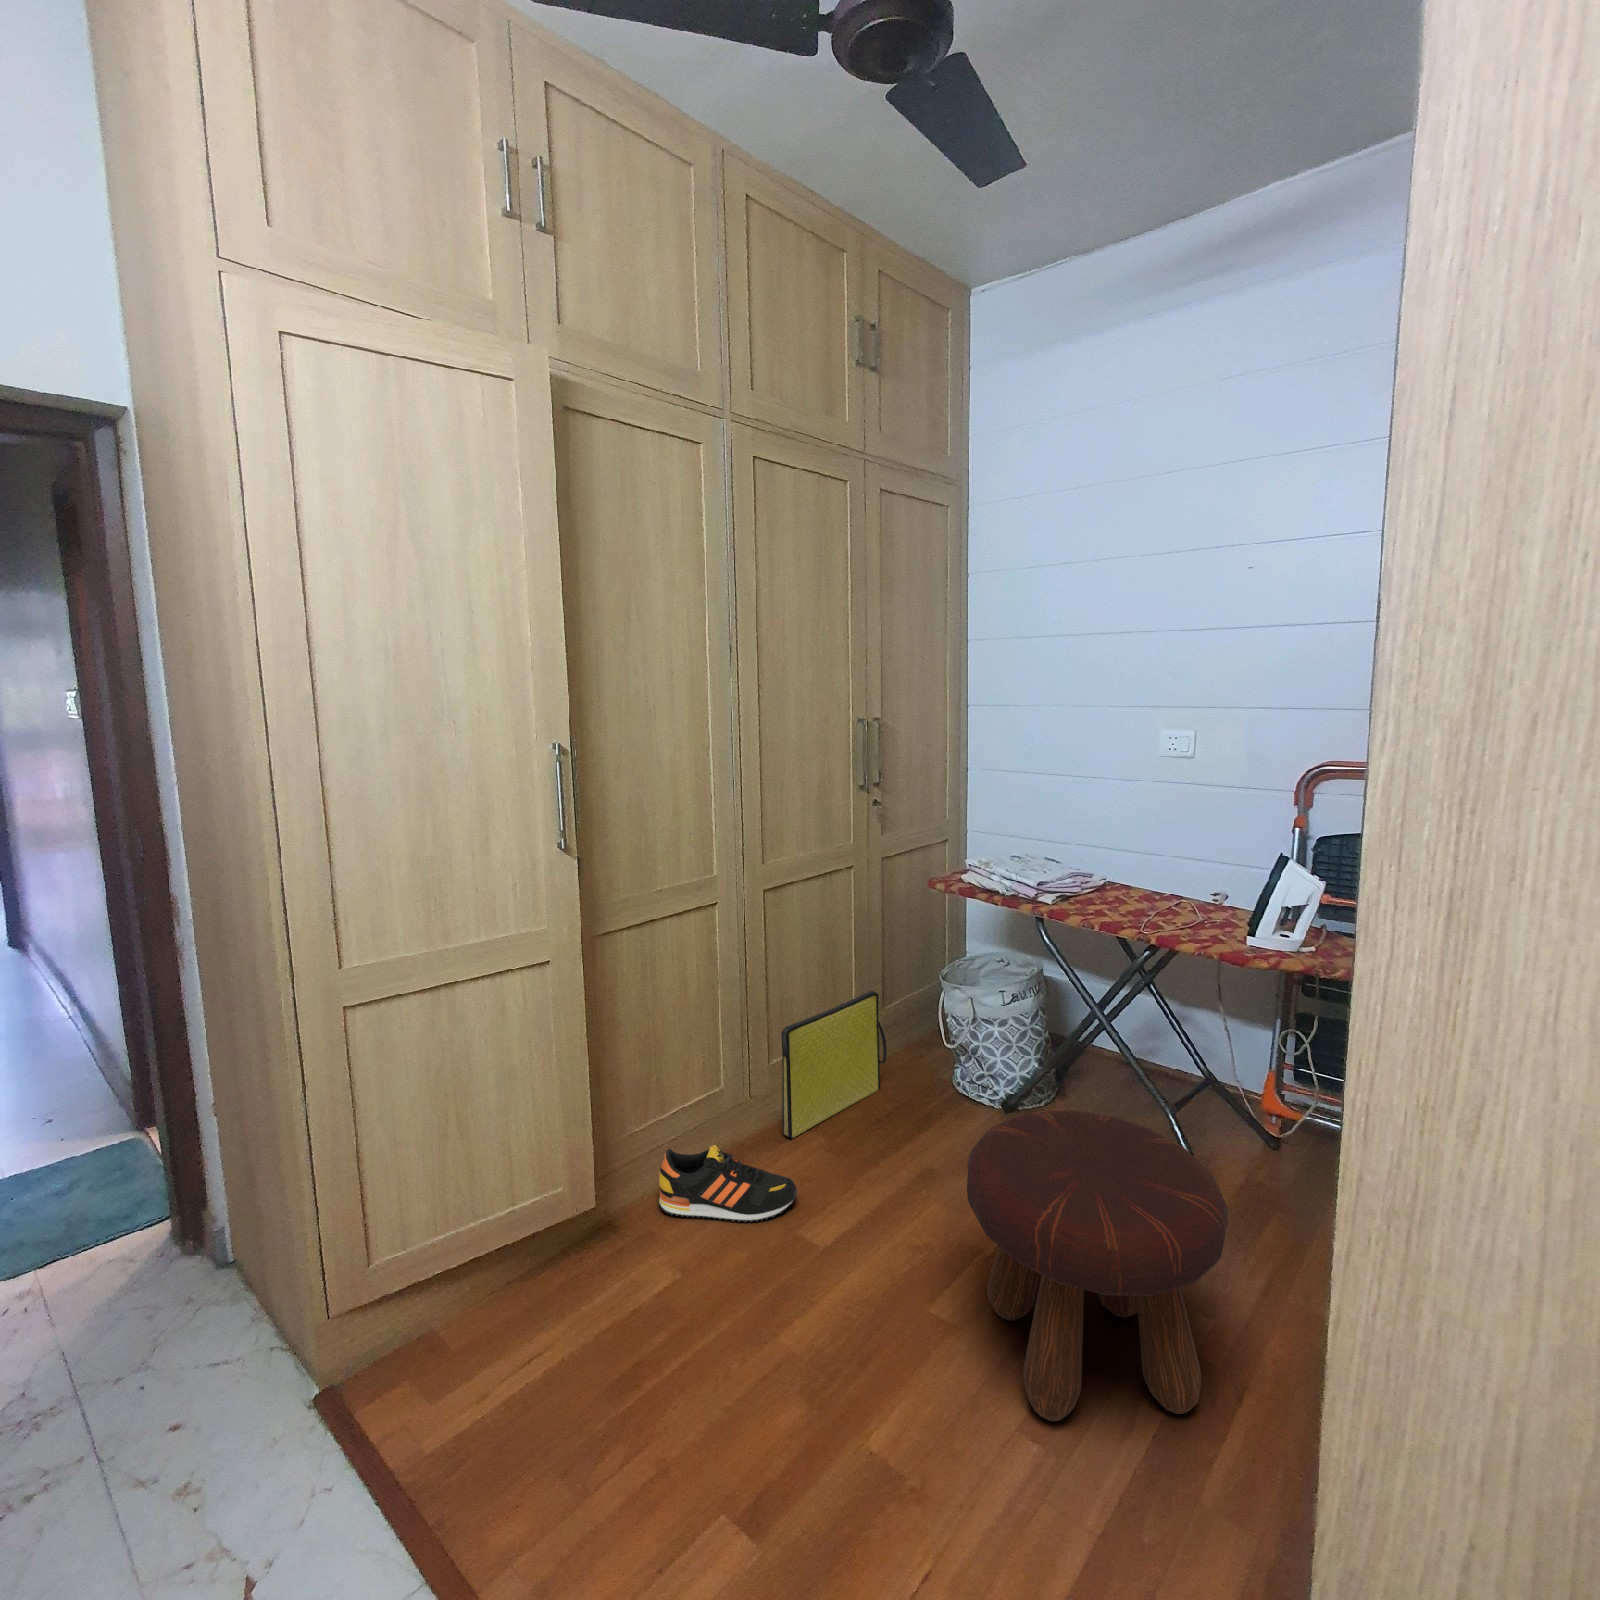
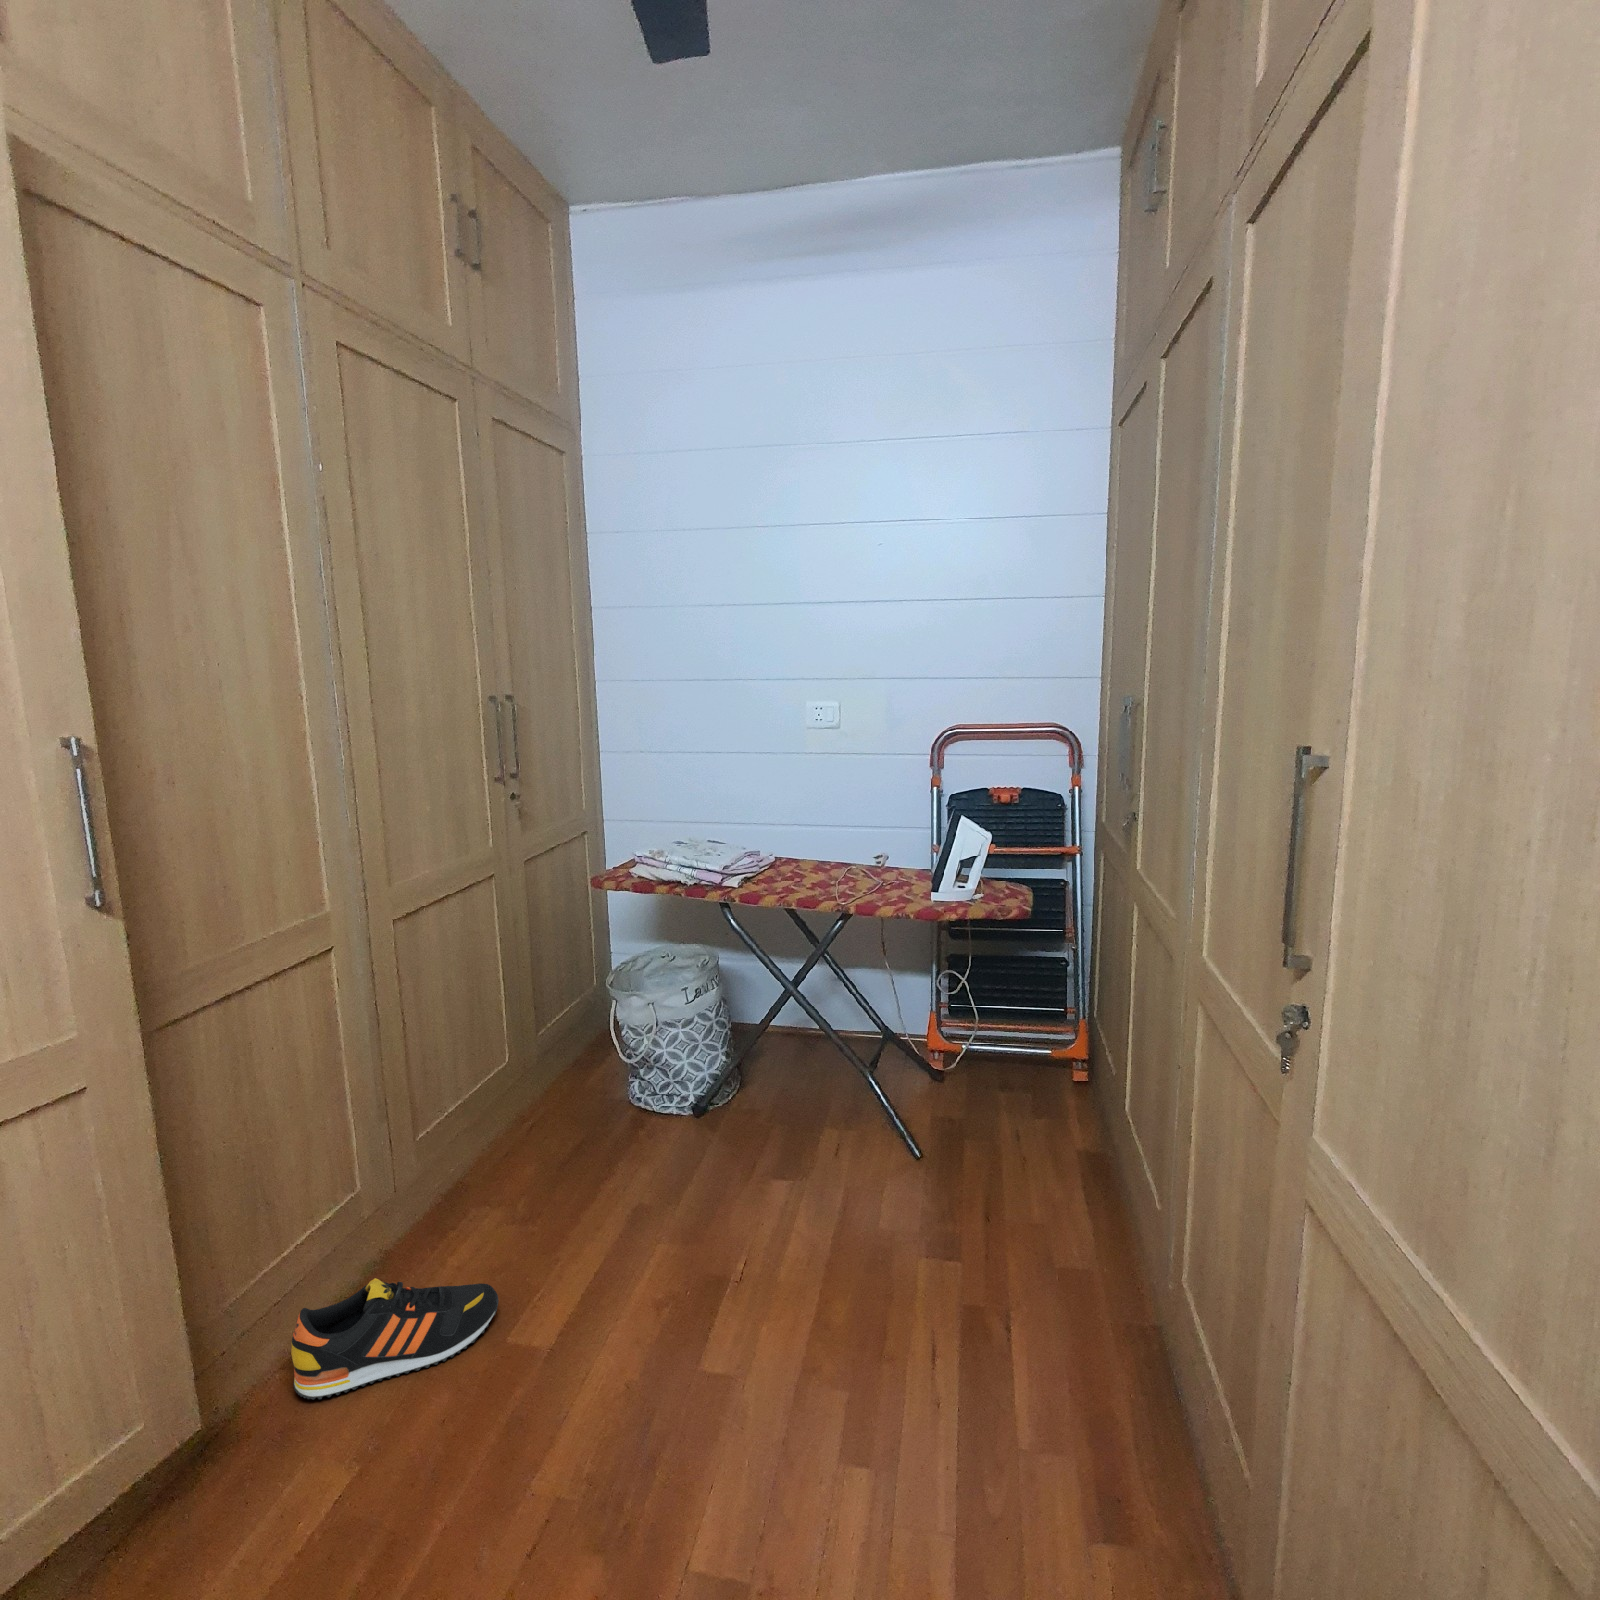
bag: present [781,991,887,1138] -> none [438,1019,555,1228]
footstool: present [967,1111,1228,1421] -> none [745,1100,1008,1447]

